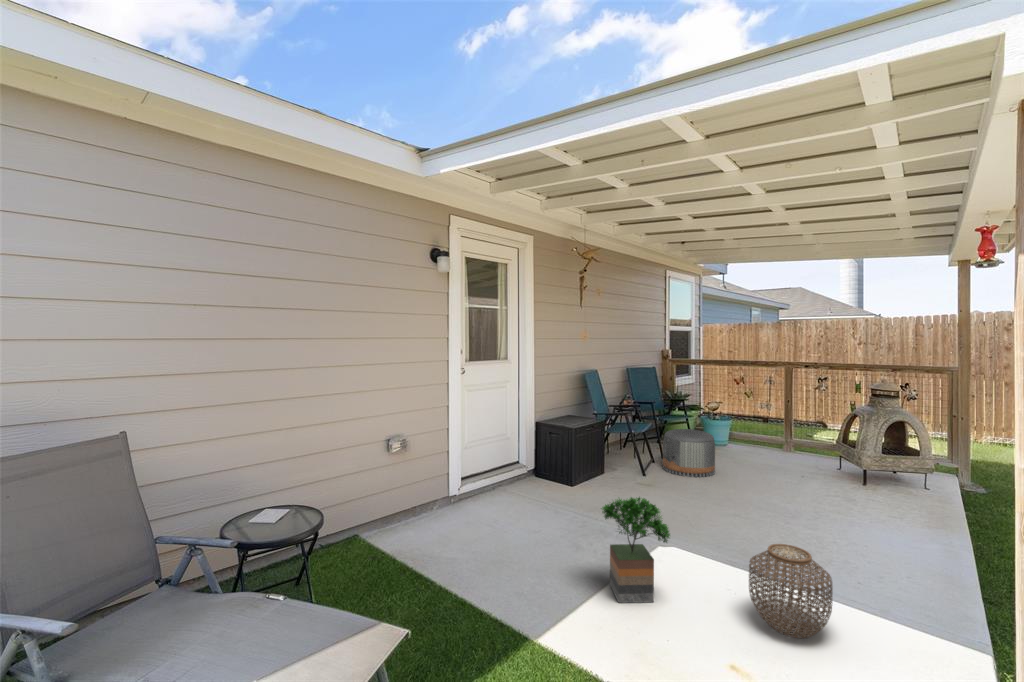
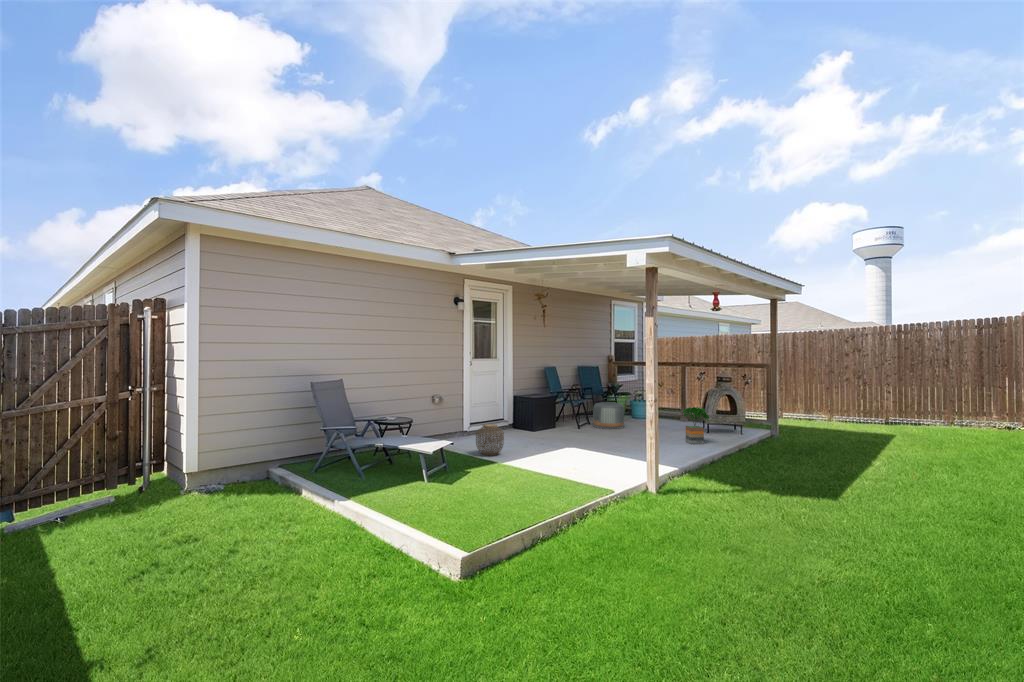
potted tree: present [601,497,670,603] -> present [683,407,709,444]
woven basket: present [749,544,833,638] -> present [476,424,504,456]

